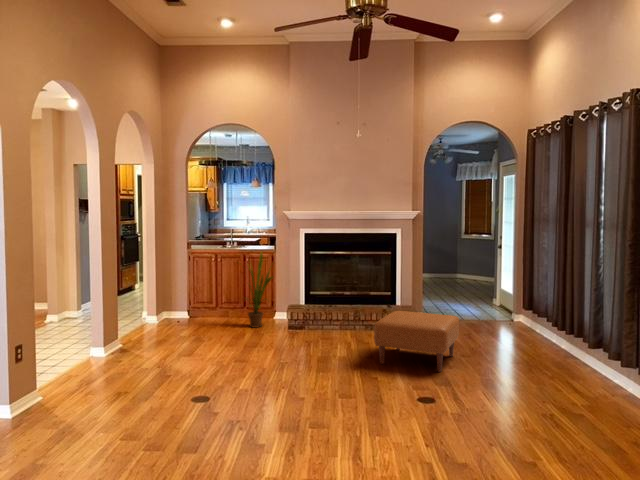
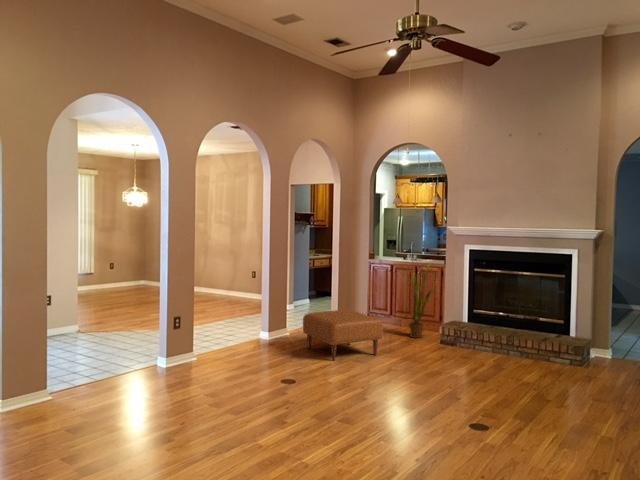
ottoman: present [374,311,459,372] -> present [303,310,383,361]

